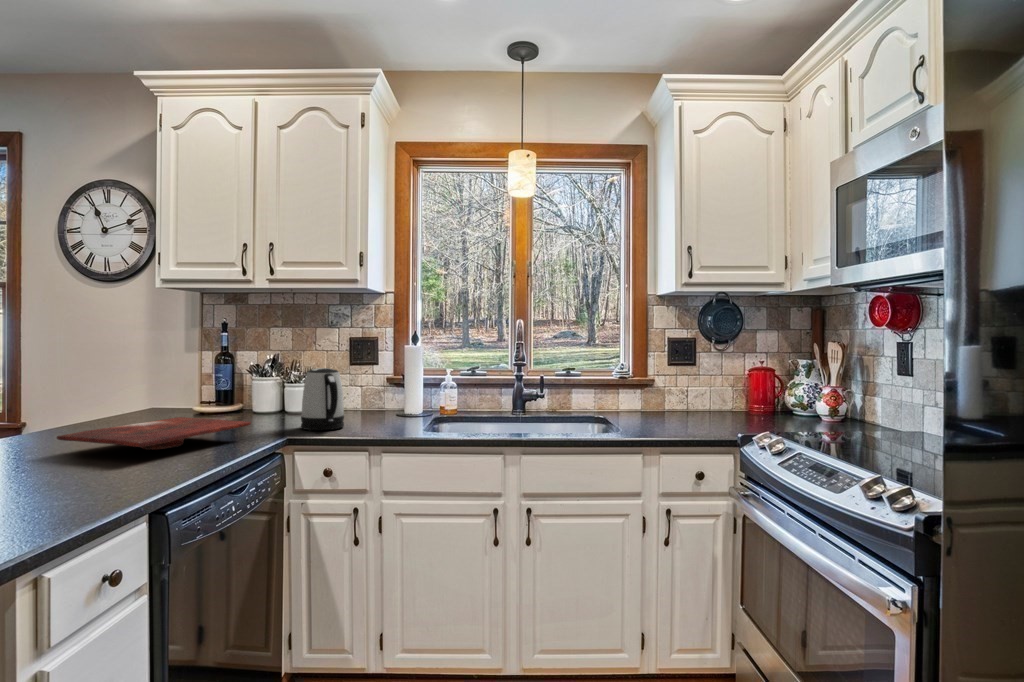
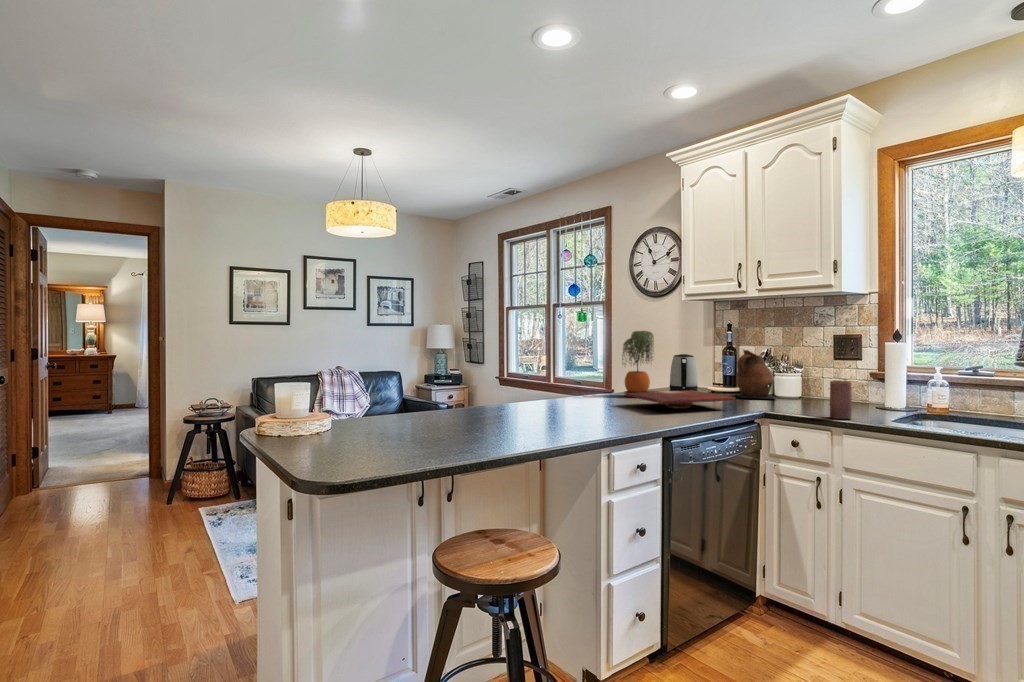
potted plant: none [43,328,115,437] -> present [622,331,654,393]
ceramic pitcher: none [232,357,292,419] -> present [735,350,777,399]
kettle: present [301,368,344,430] -> present [669,354,698,391]
candle: none [365,390,388,435] -> present [830,380,852,419]

